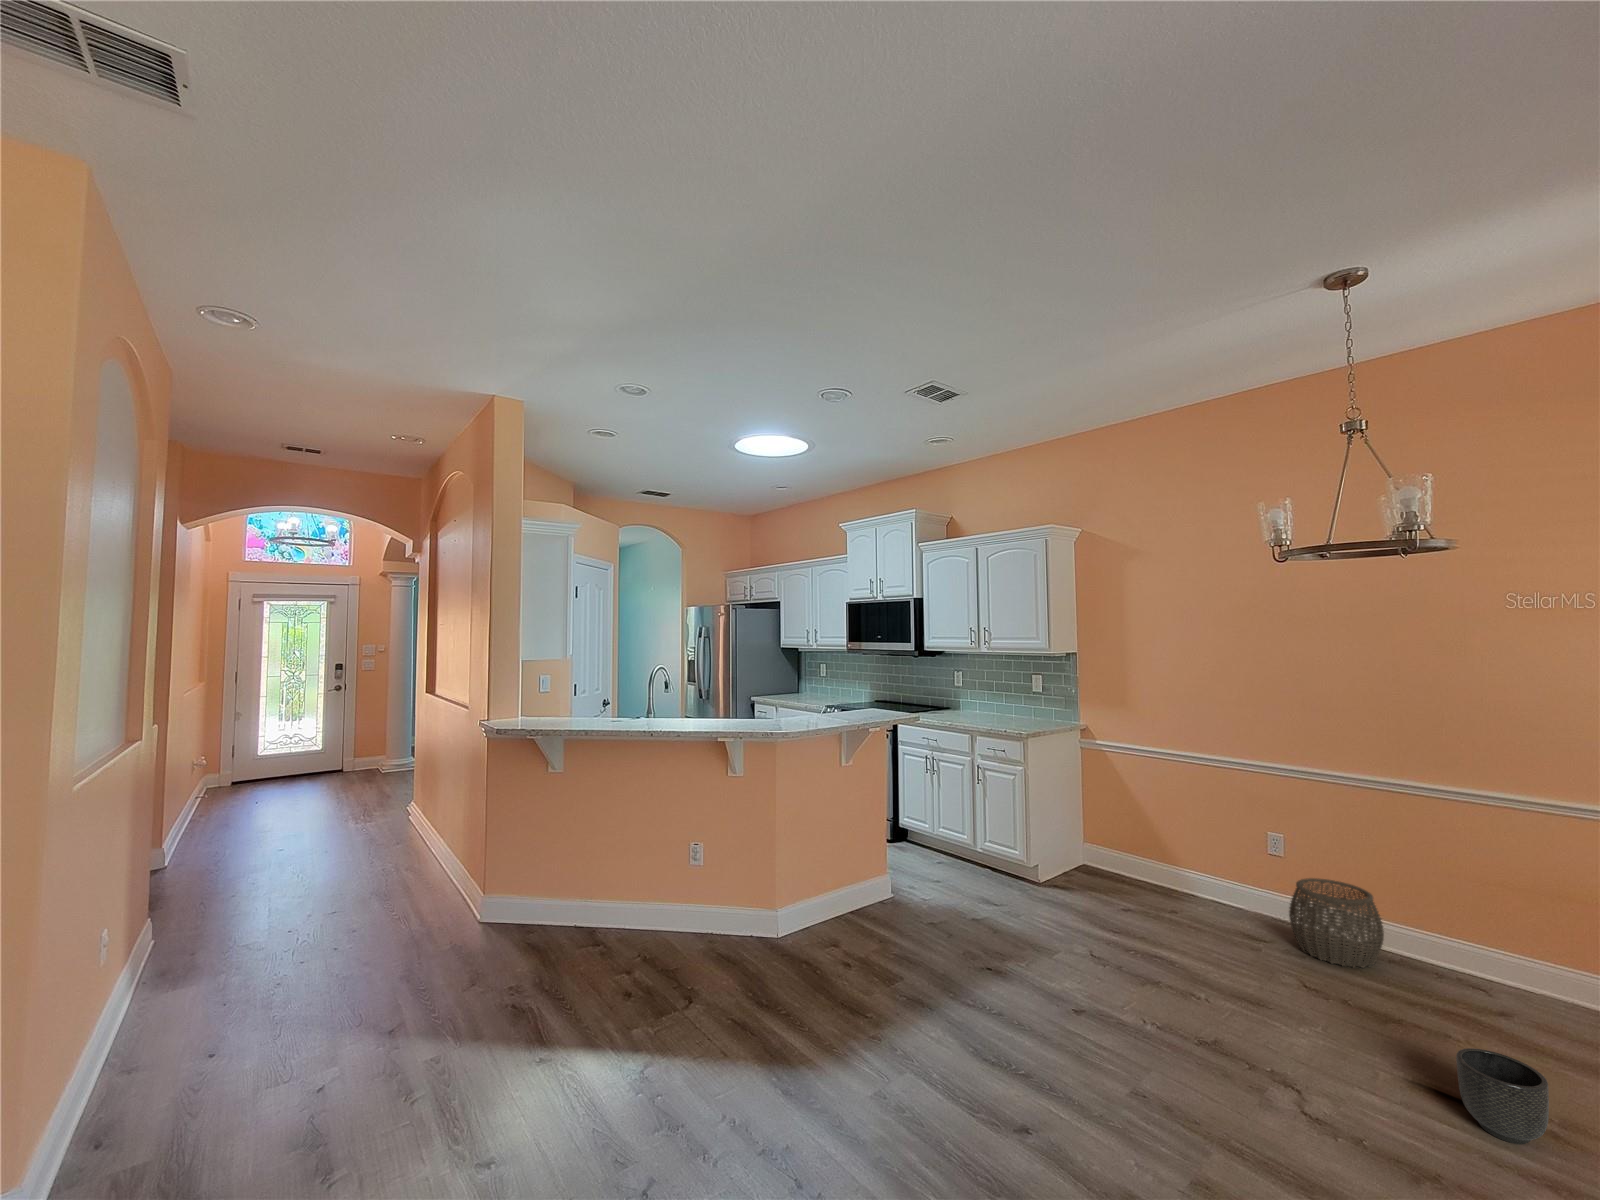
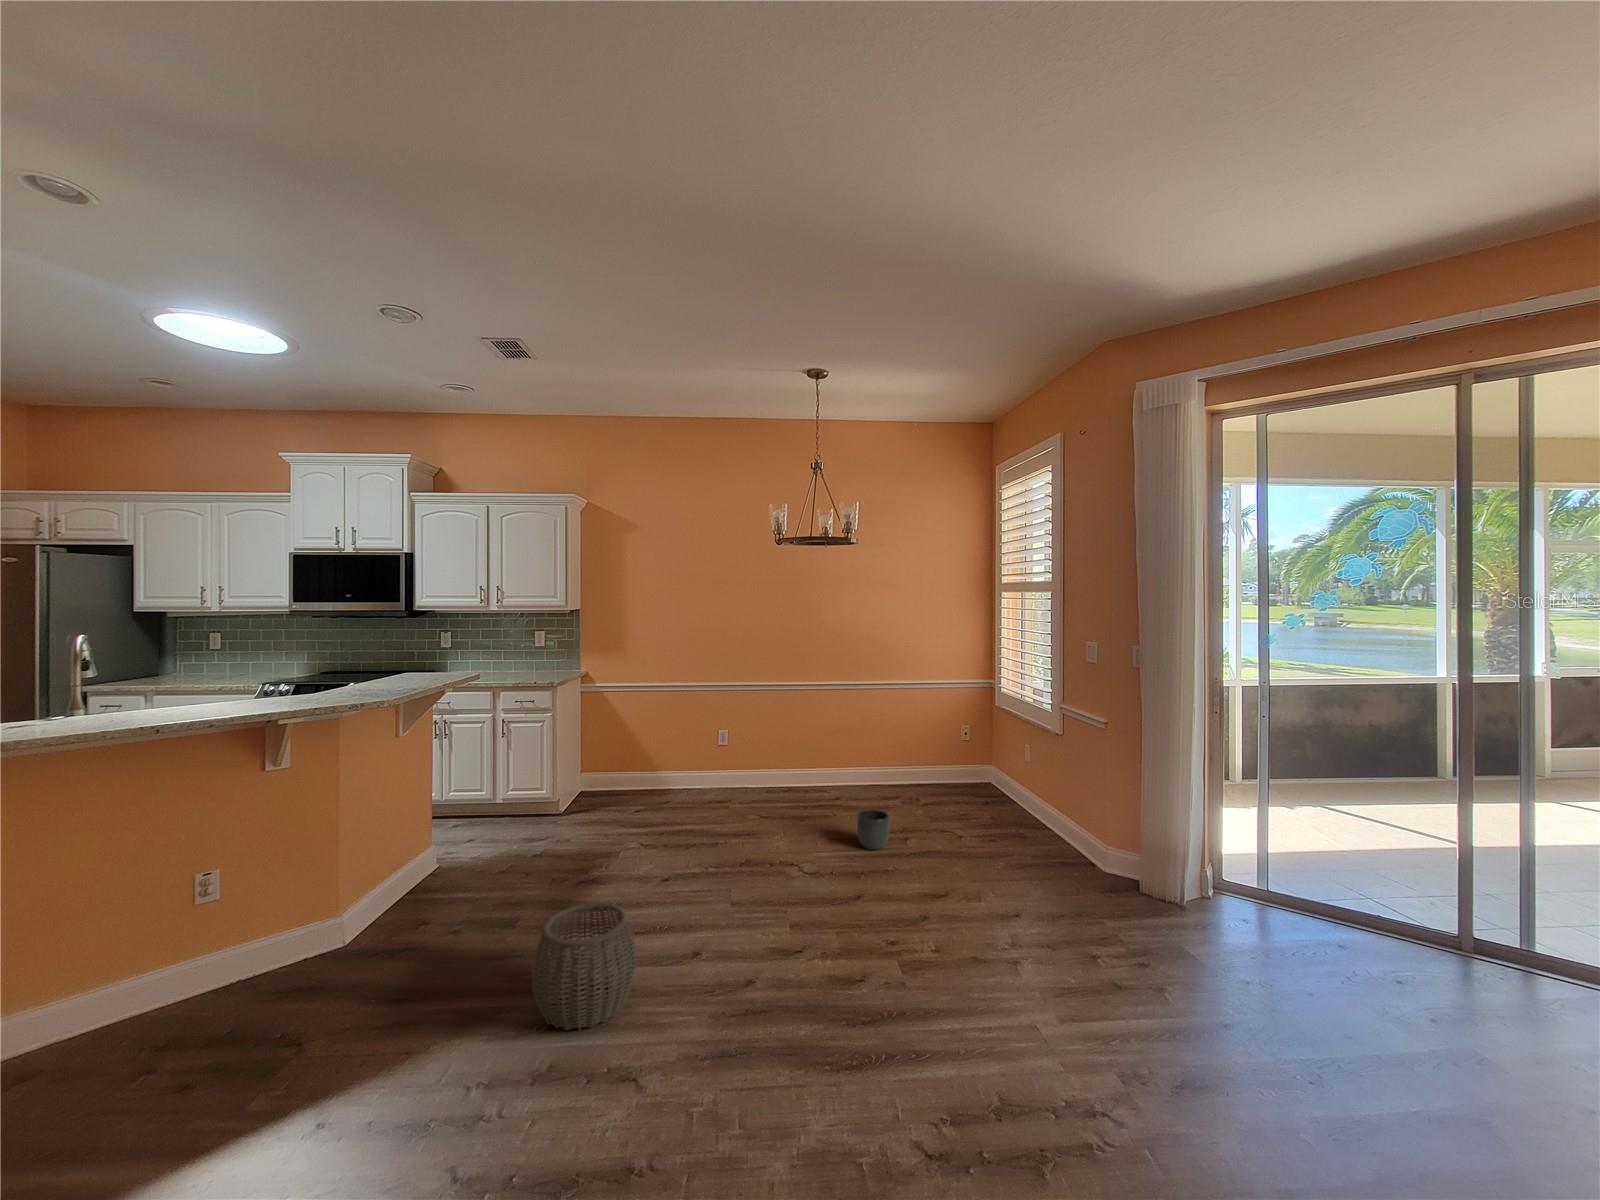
woven basket: present [1289,878,1384,968] -> present [532,902,636,1030]

